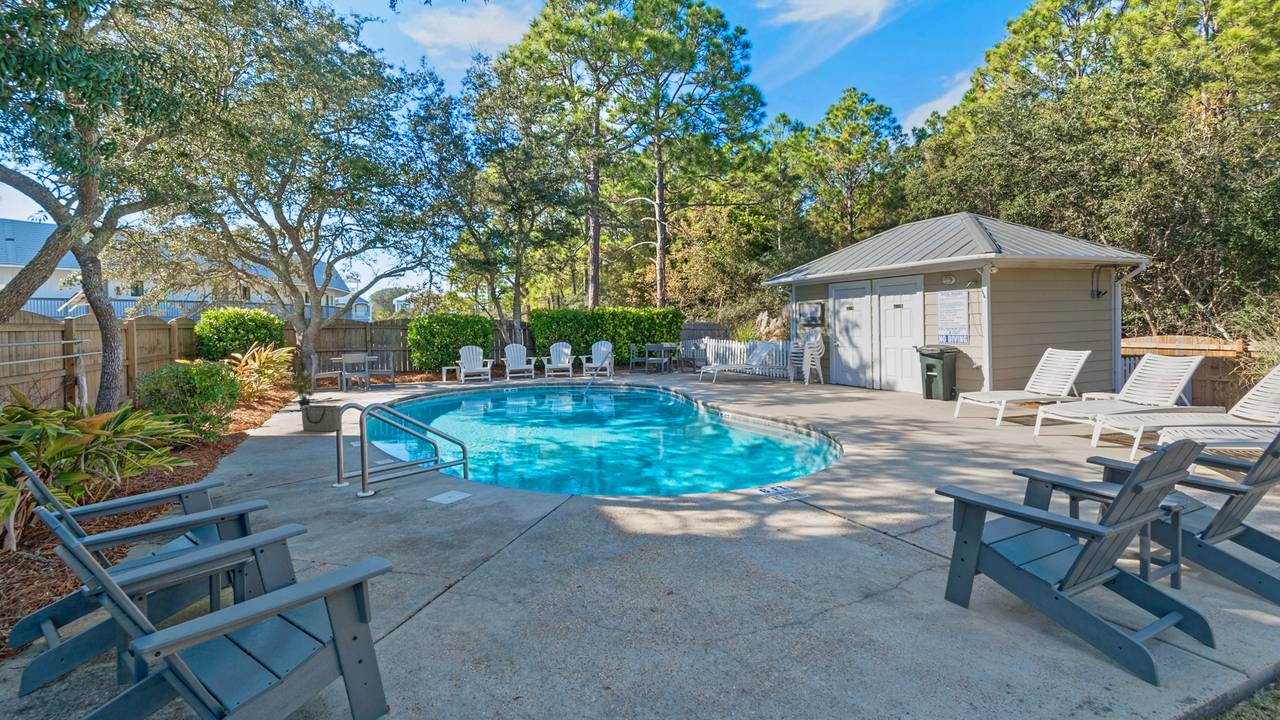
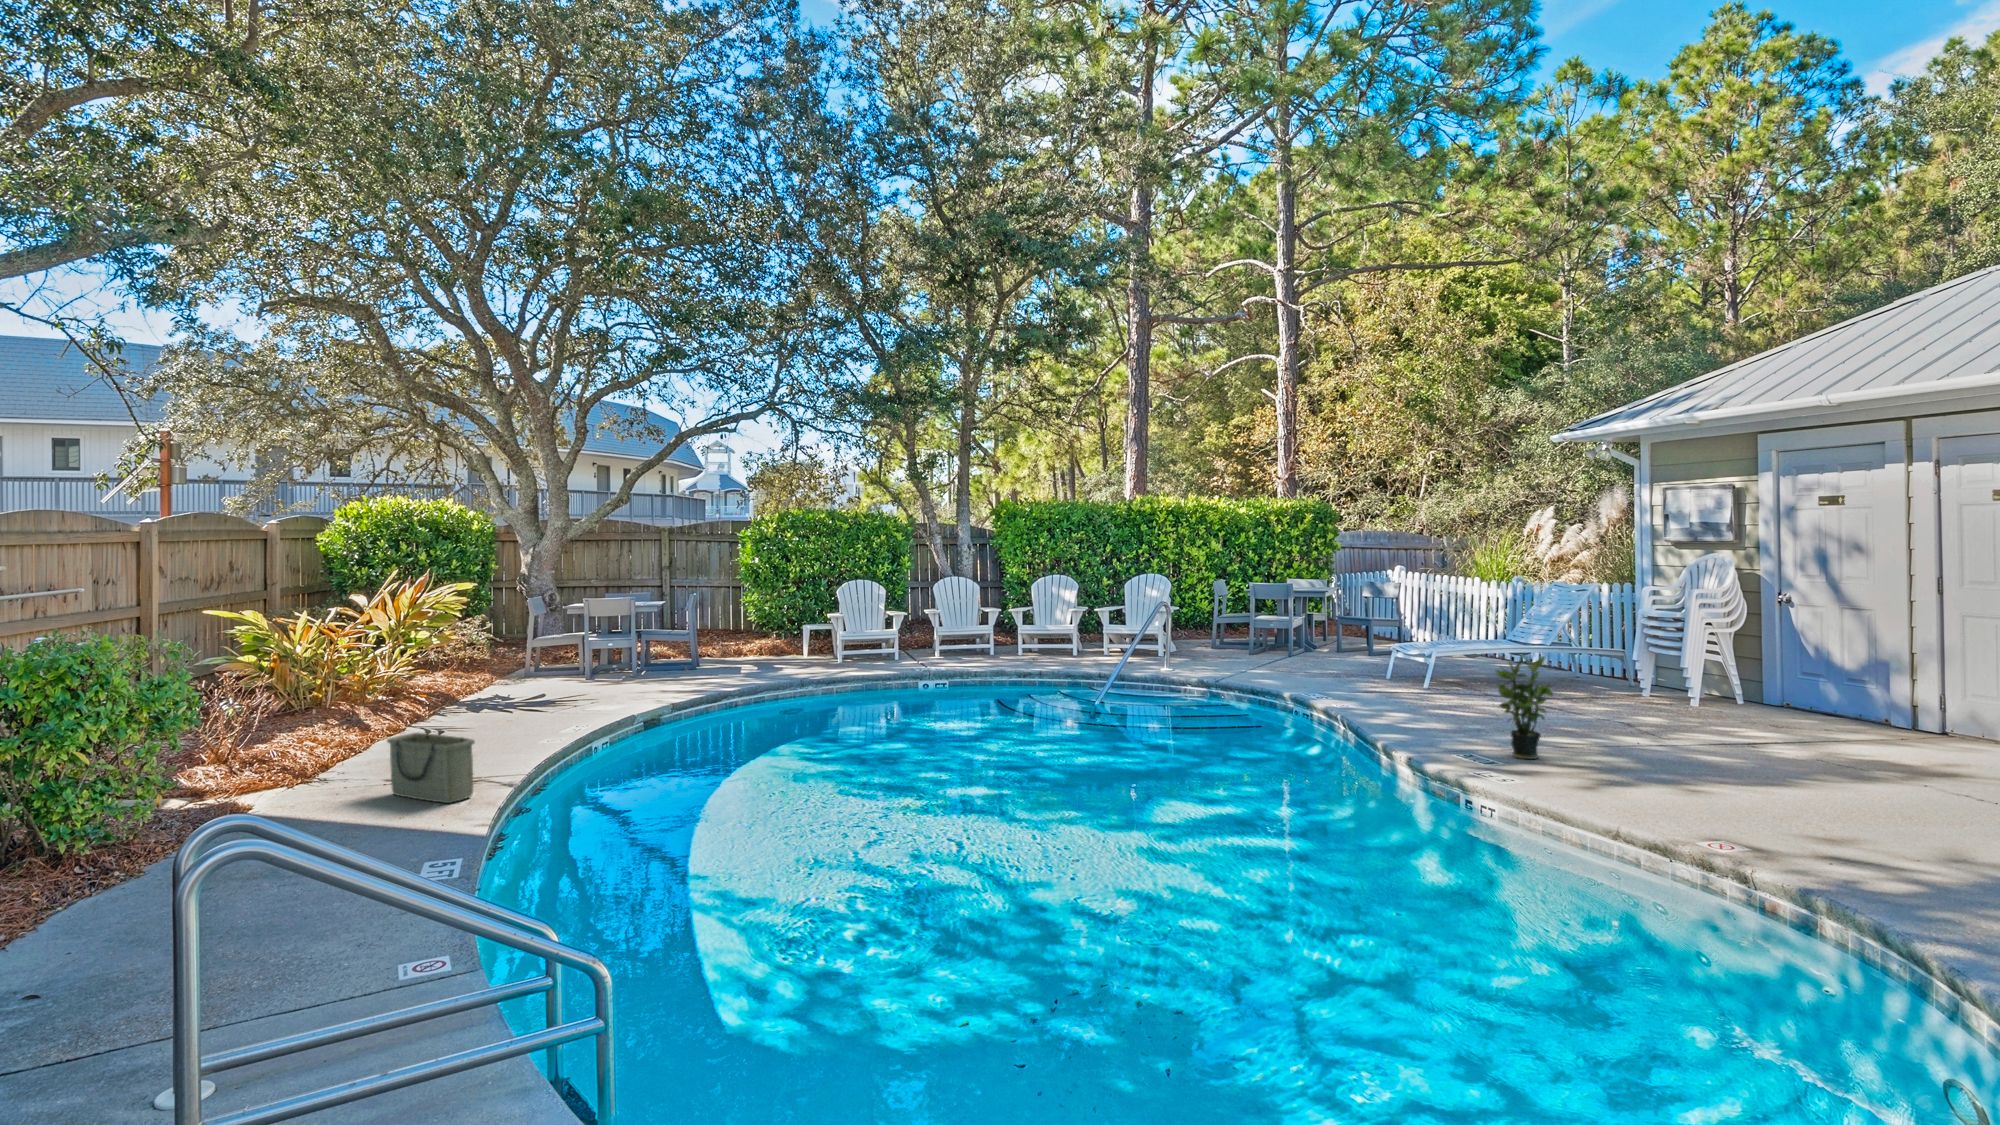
potted plant: present [290,371,315,407] -> present [1495,654,1554,759]

